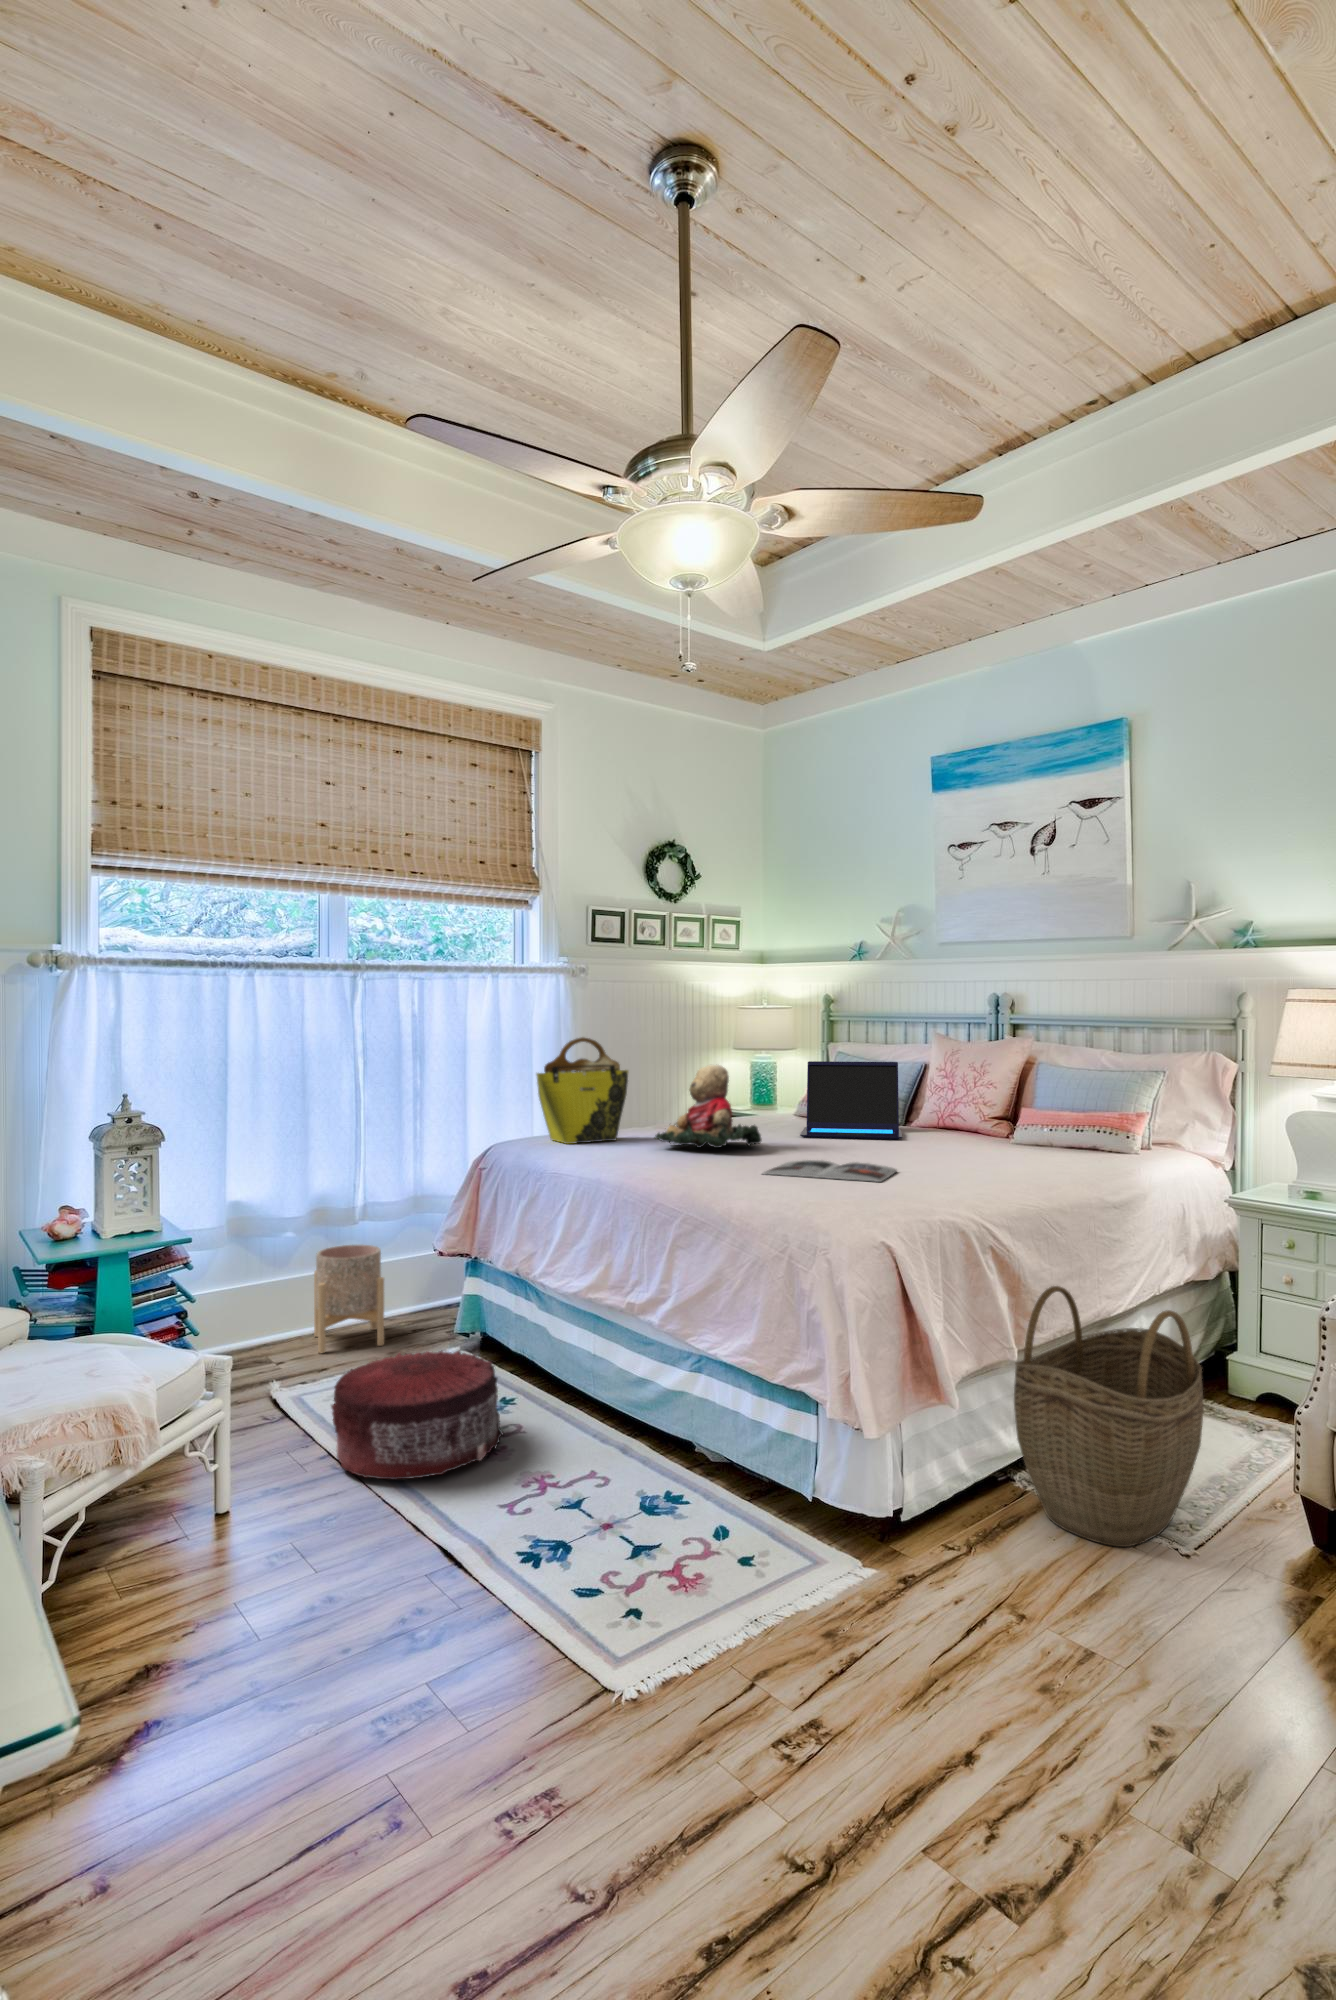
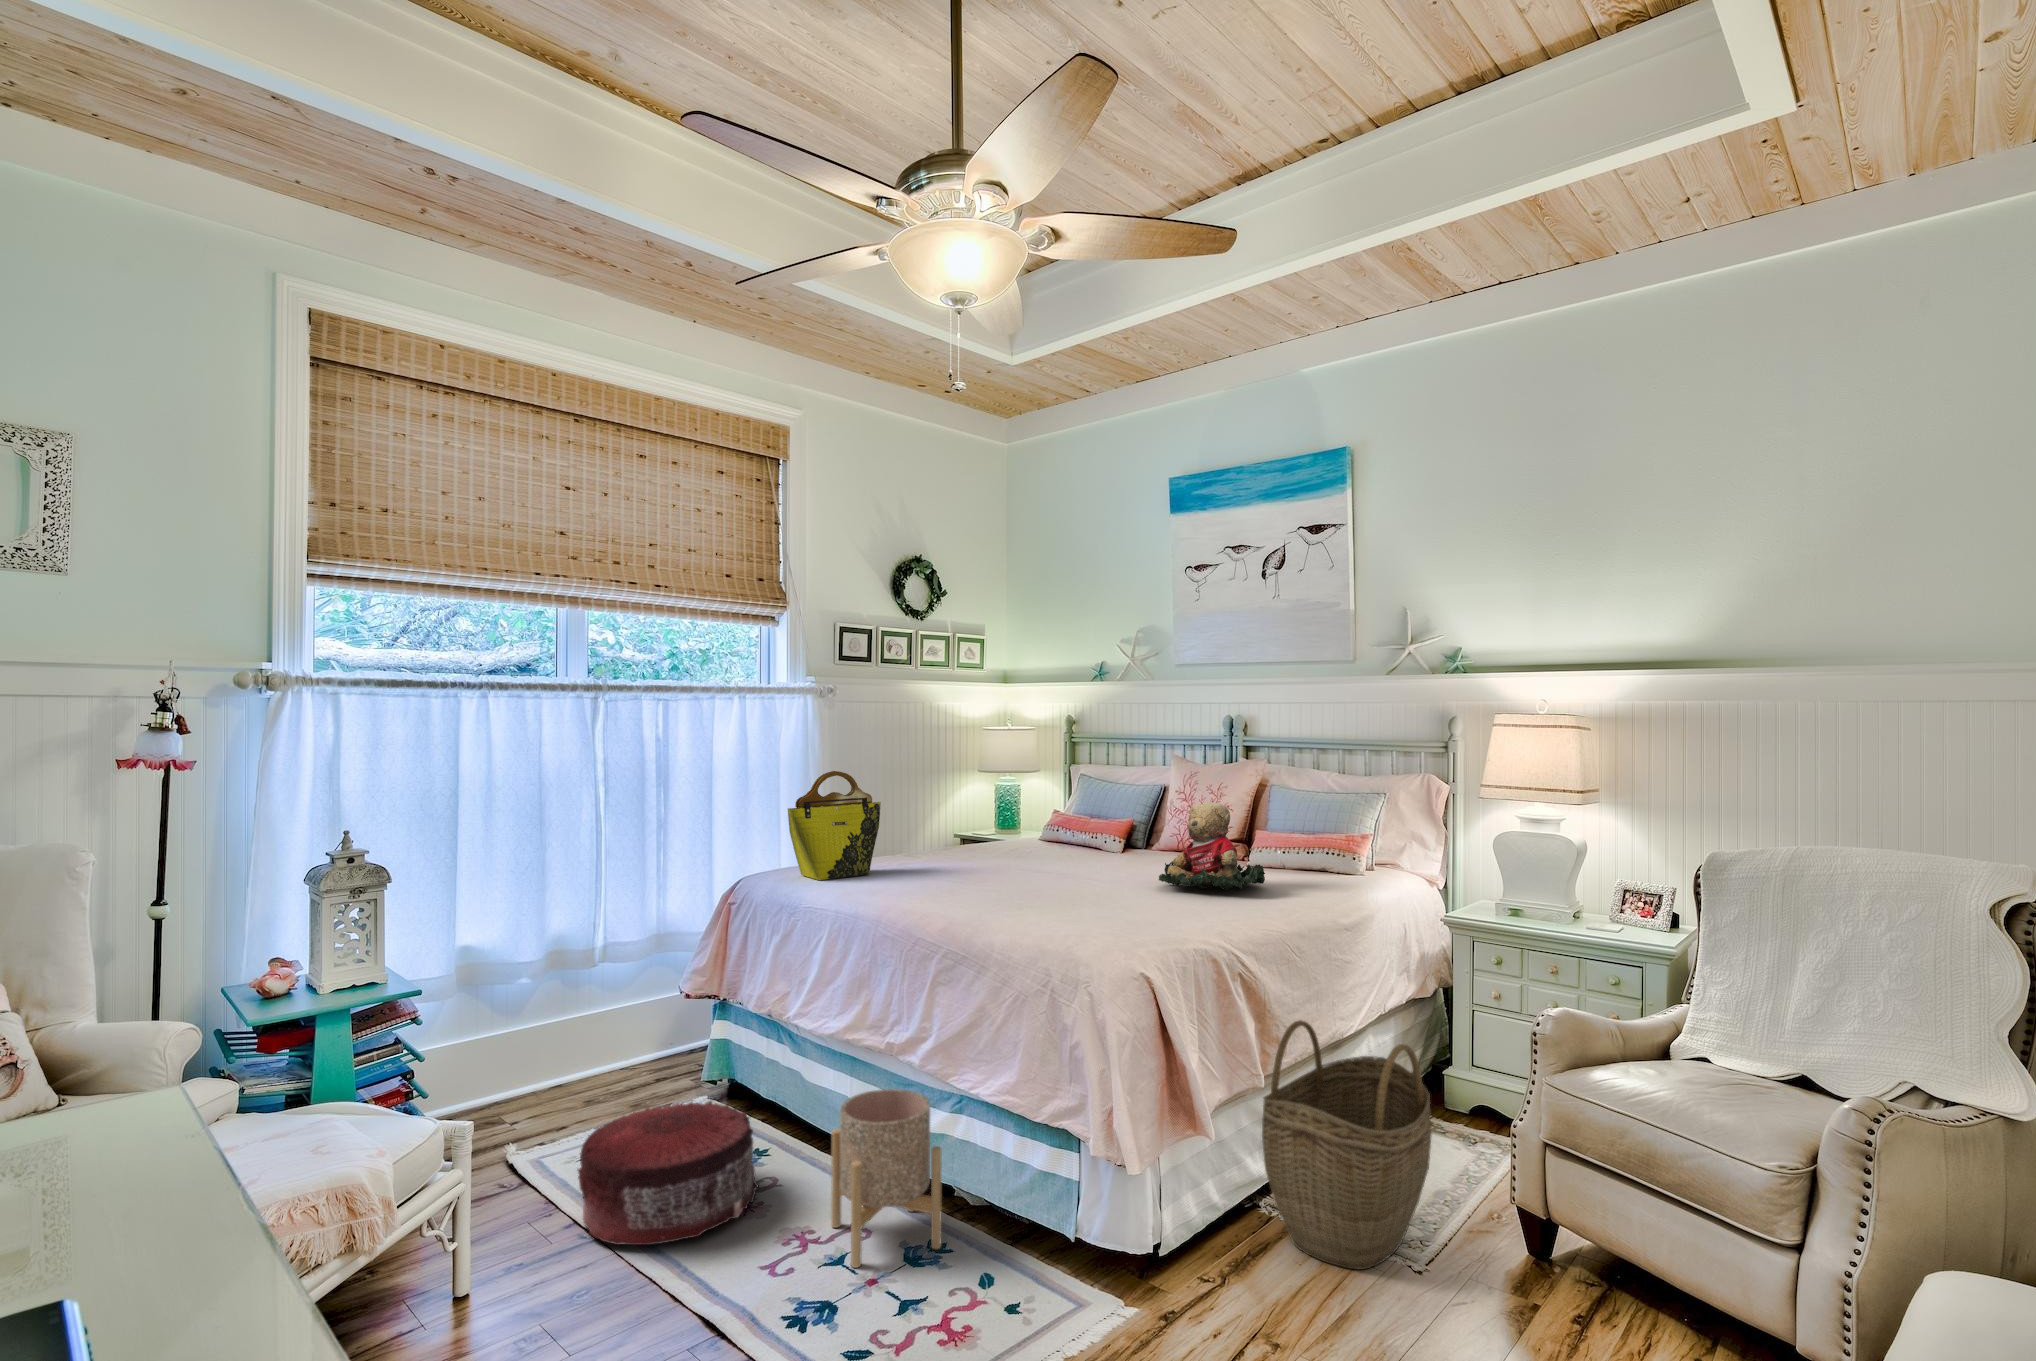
laptop: present [800,1061,902,1140] -> none [1050,788,1148,867]
teddy bear: present [655,1064,761,1148] -> present [1159,802,1265,890]
magazine: present [763,1160,897,1182] -> none [1021,899,1151,925]
planter: present [314,1245,384,1353] -> present [831,1089,941,1268]

